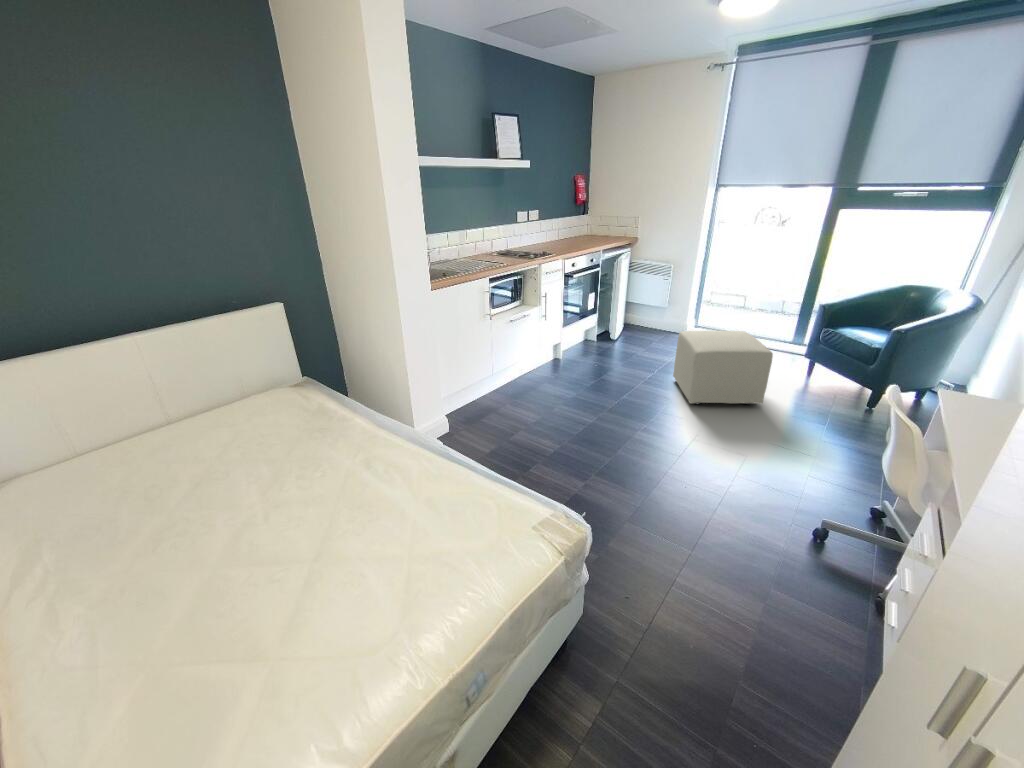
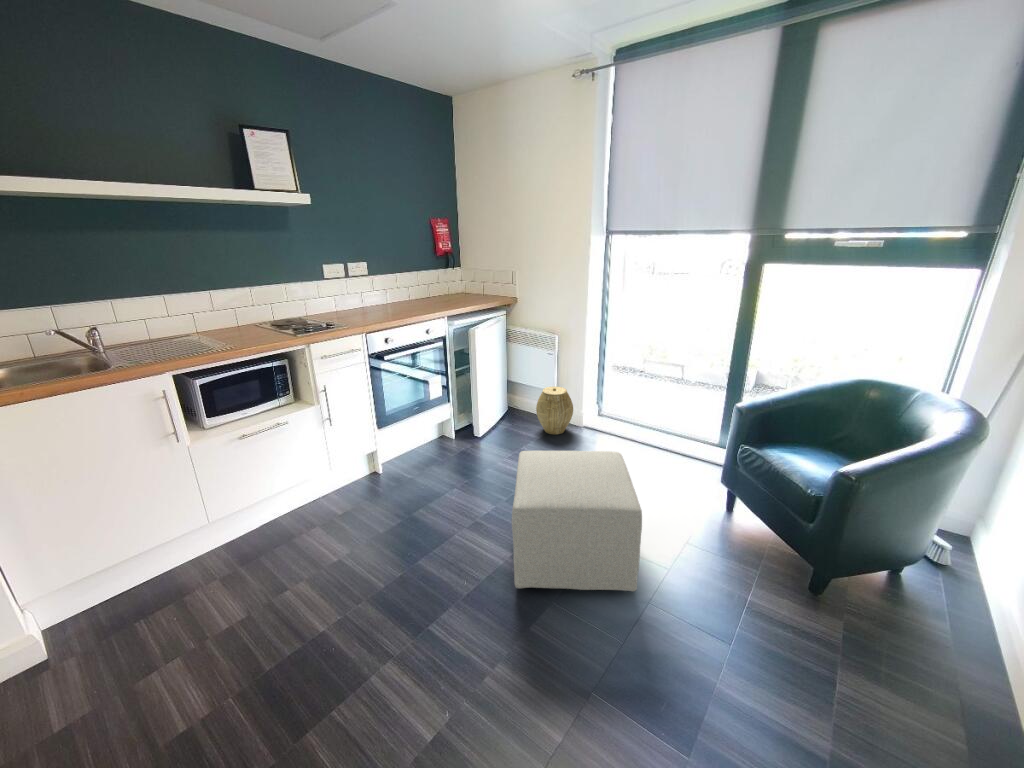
woven basket: none [655,304,684,339] -> present [536,386,573,434]

